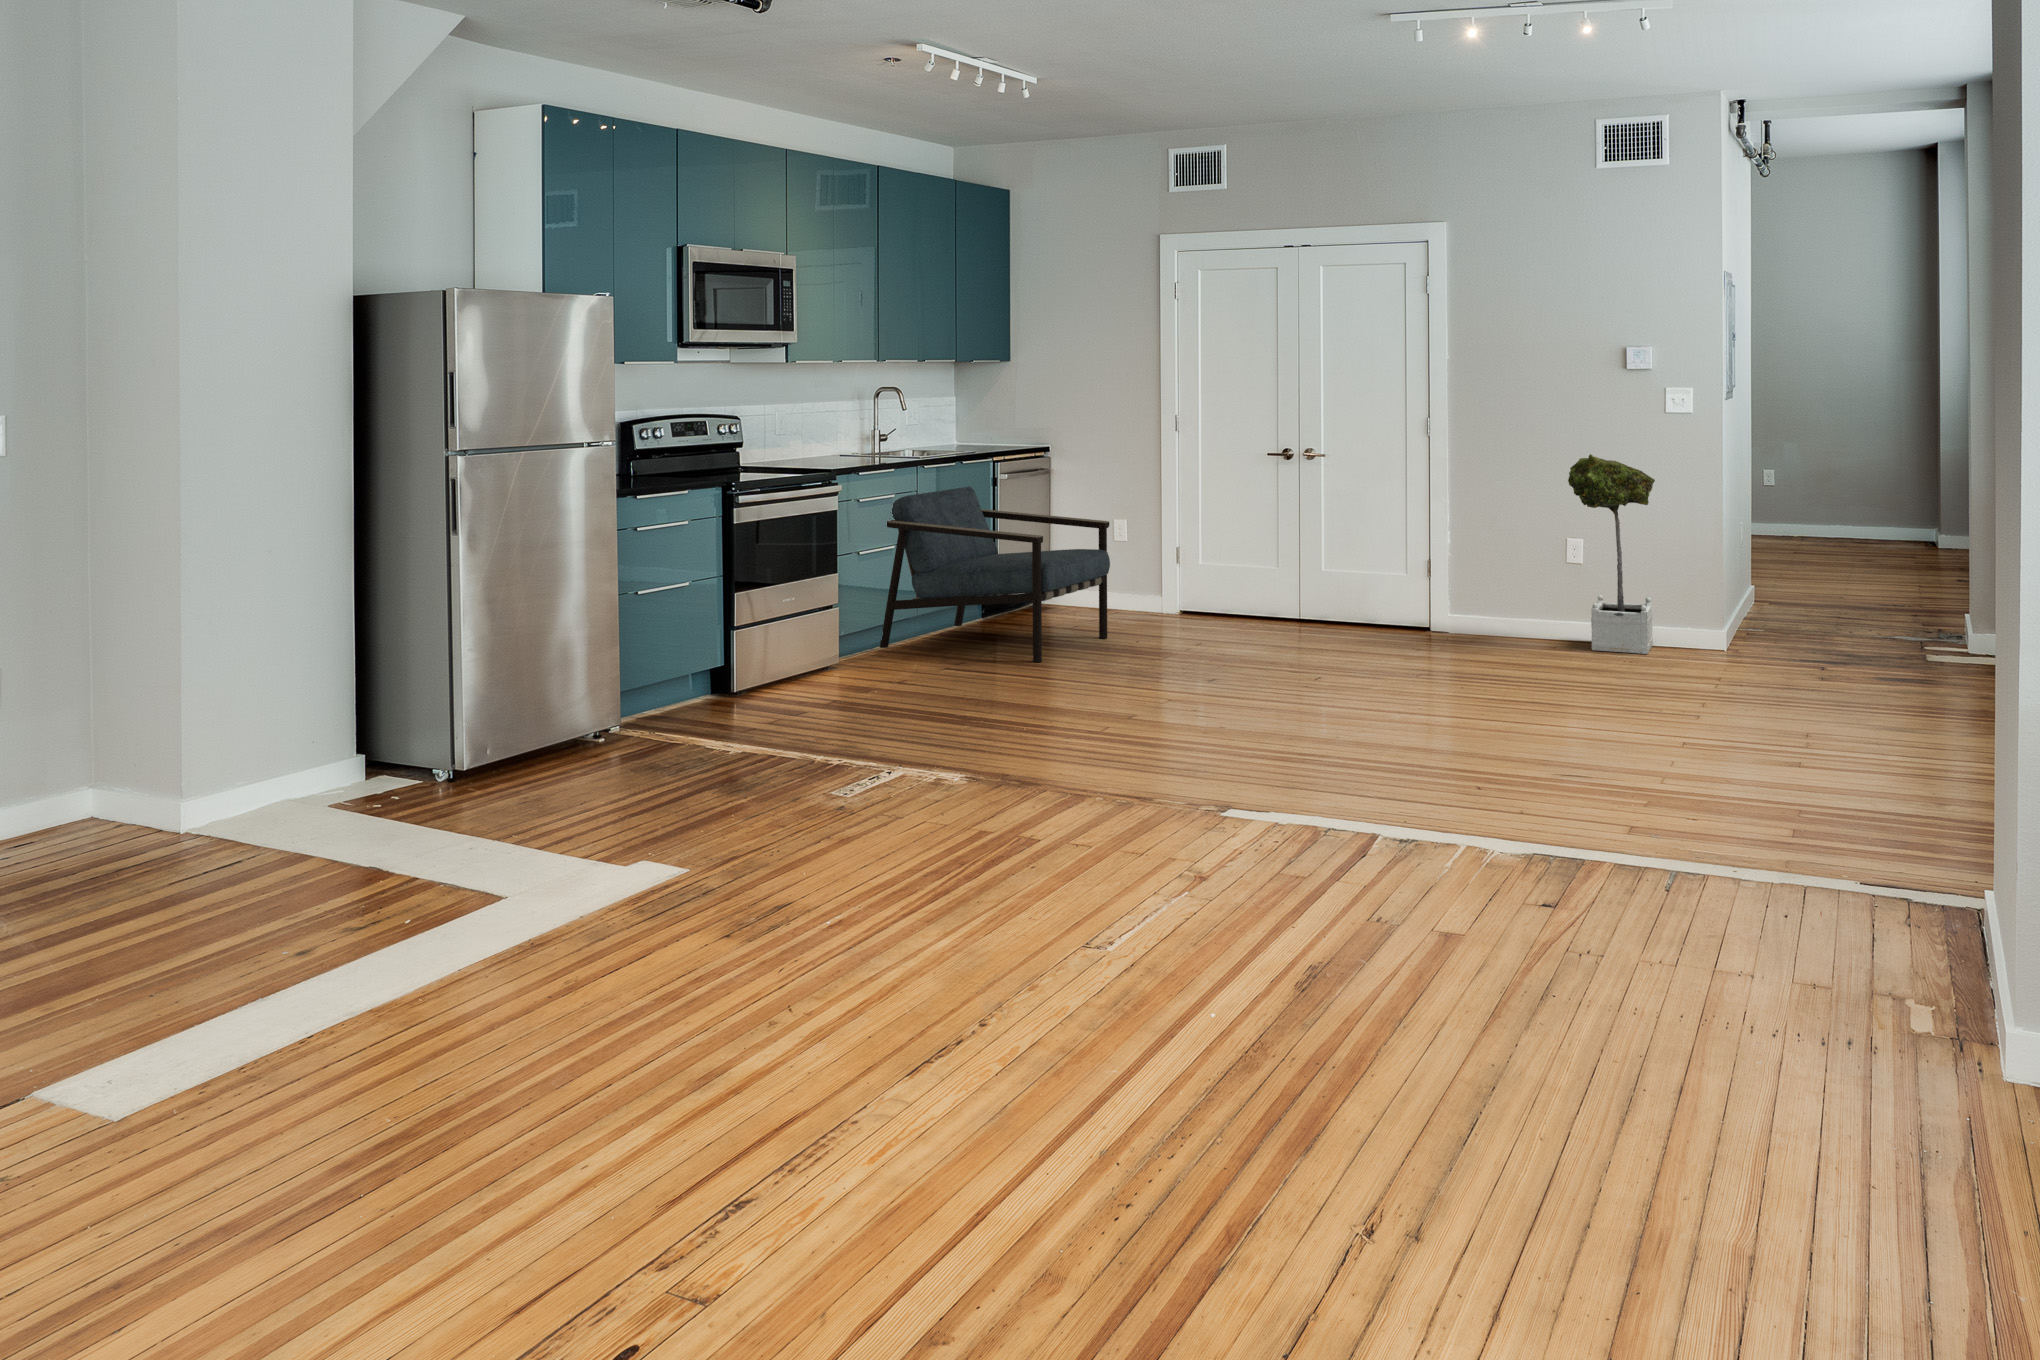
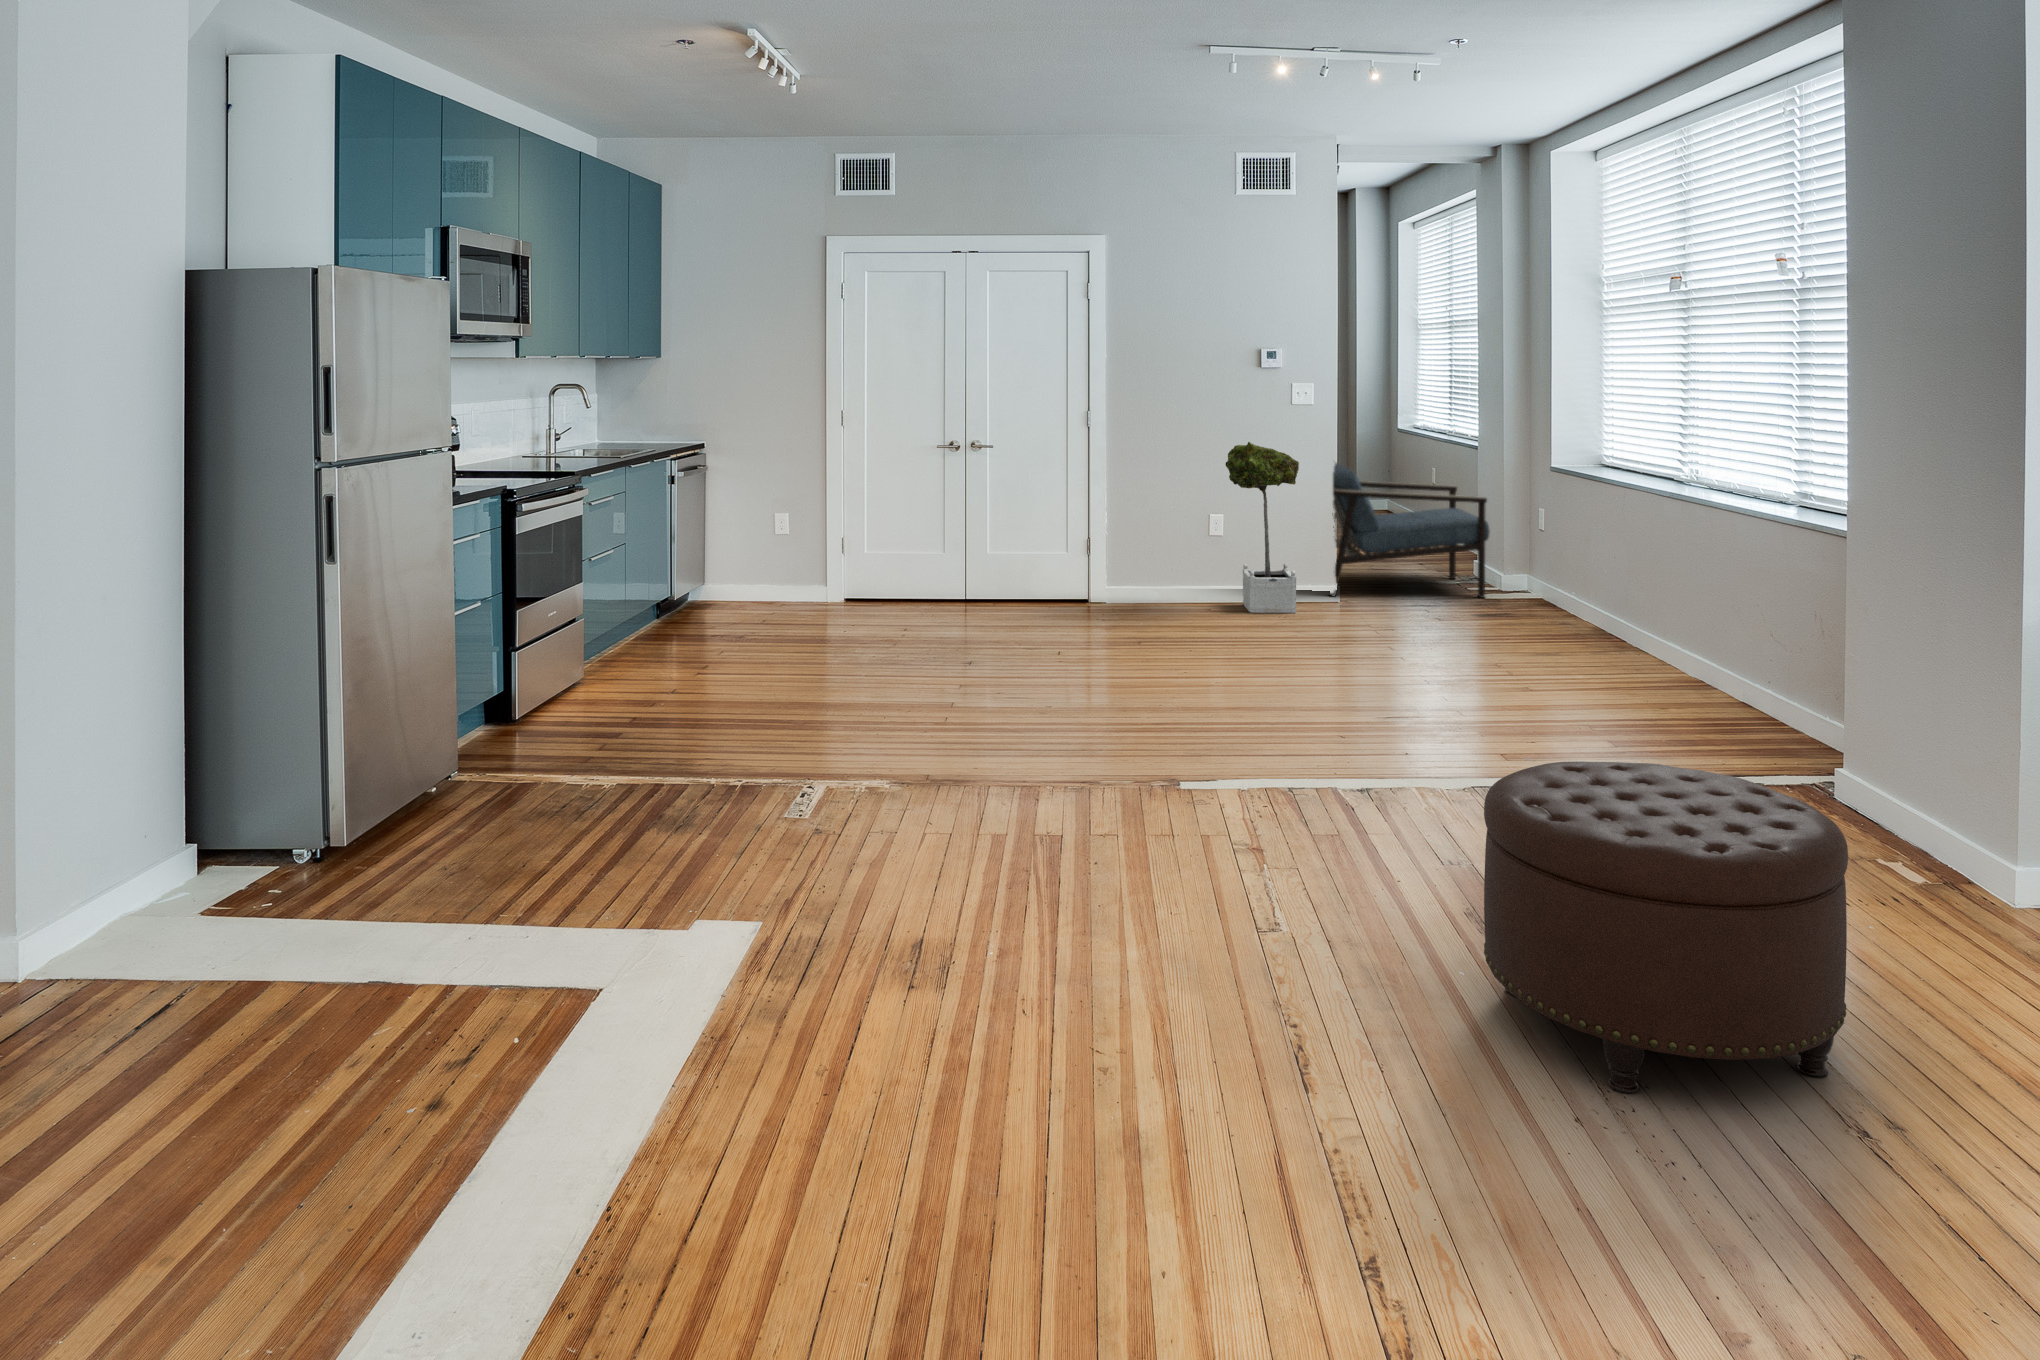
armchair: present [880,487,1110,662] -> present [1329,463,1490,598]
ottoman: none [1164,792,1528,1154] -> present [1484,761,1848,1093]

